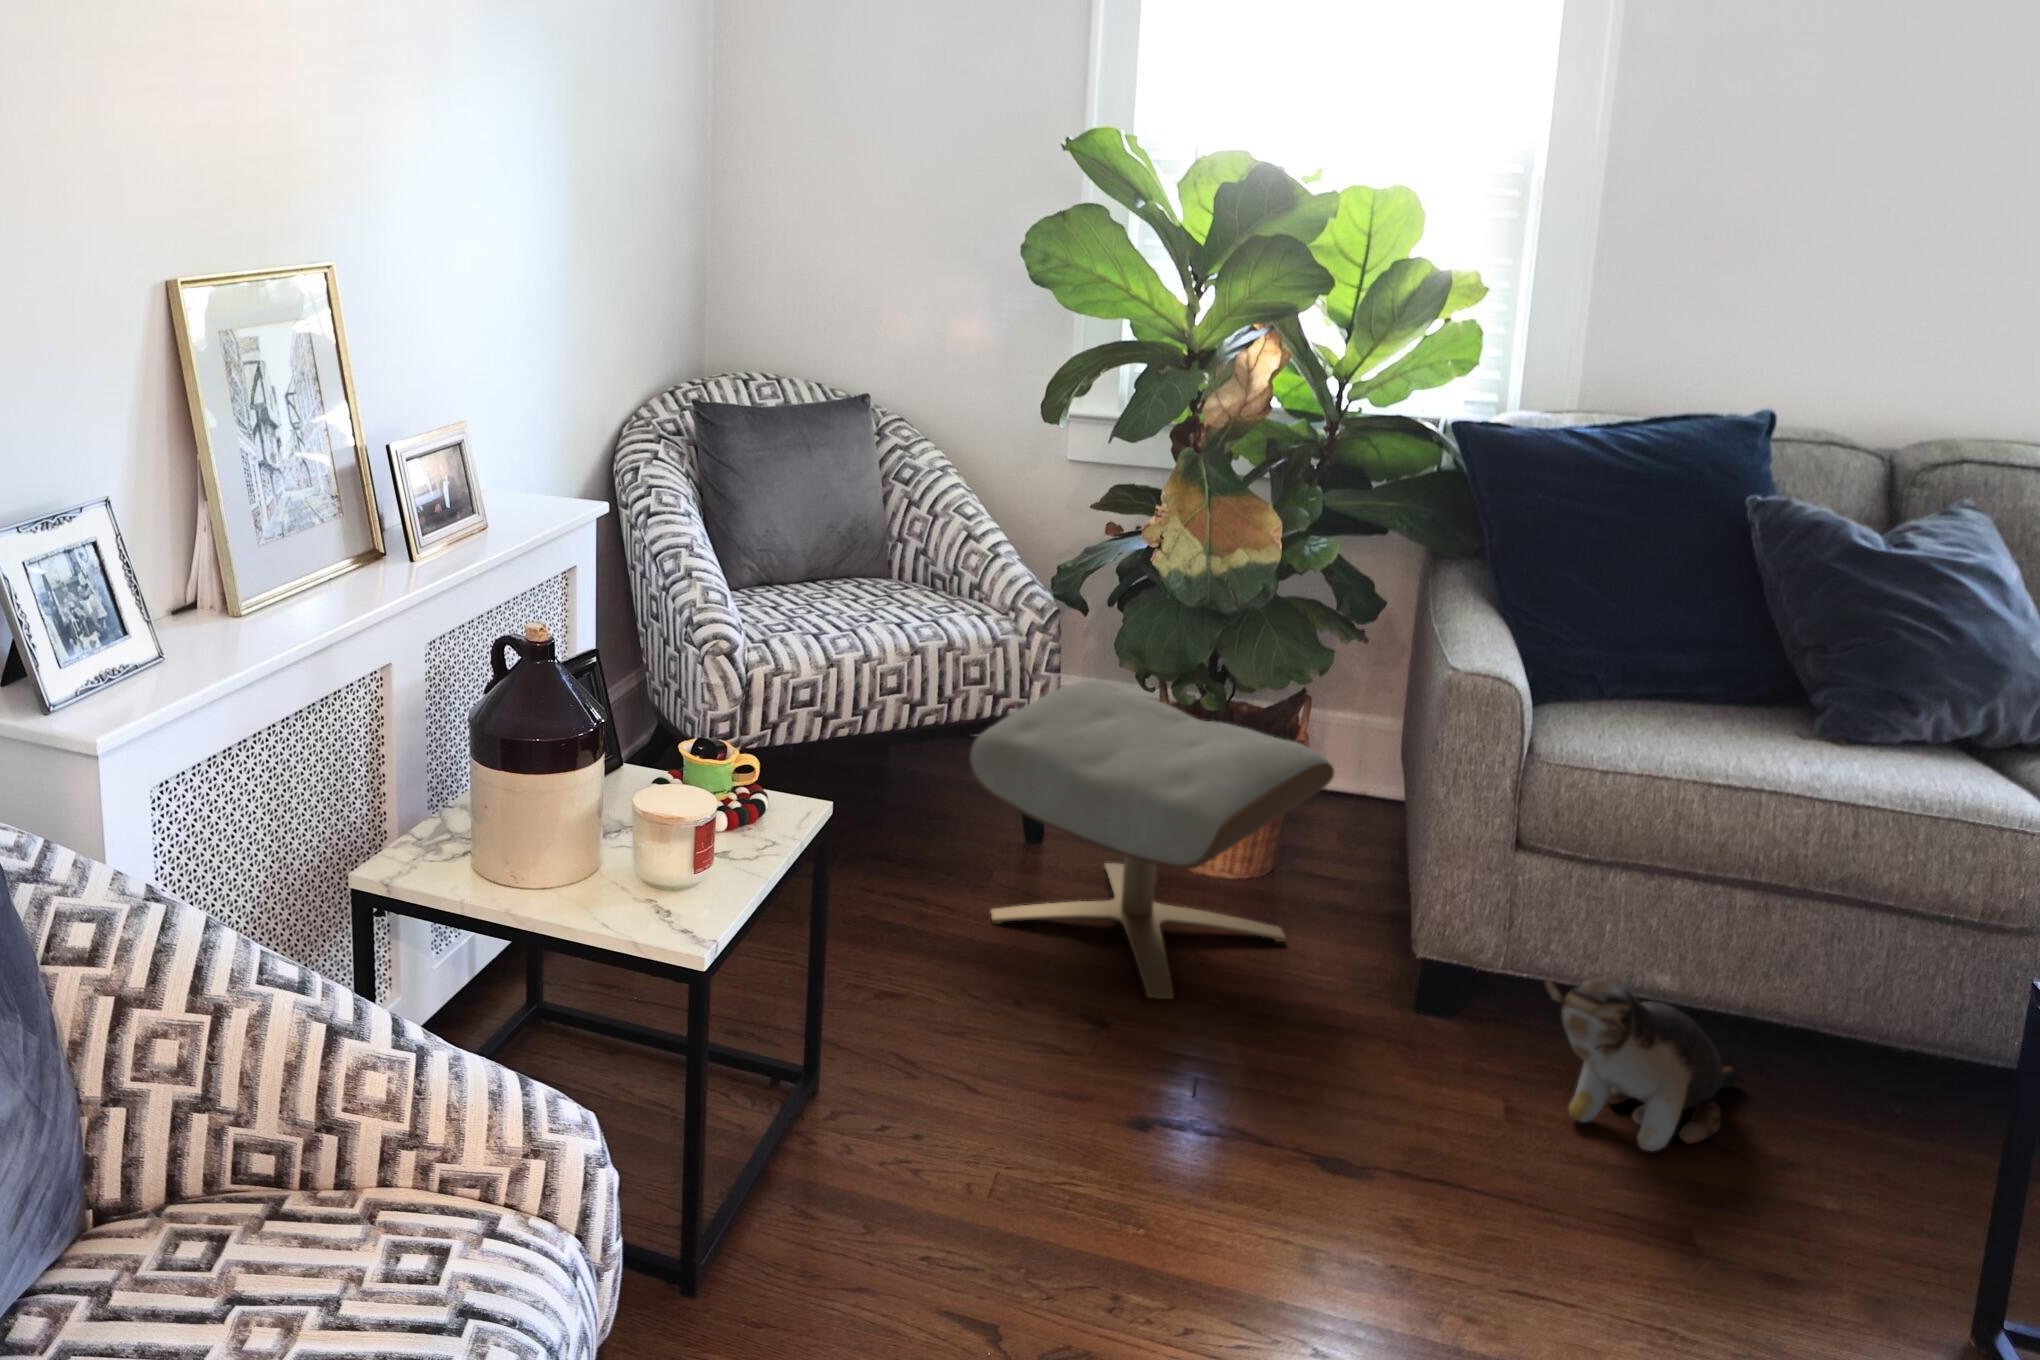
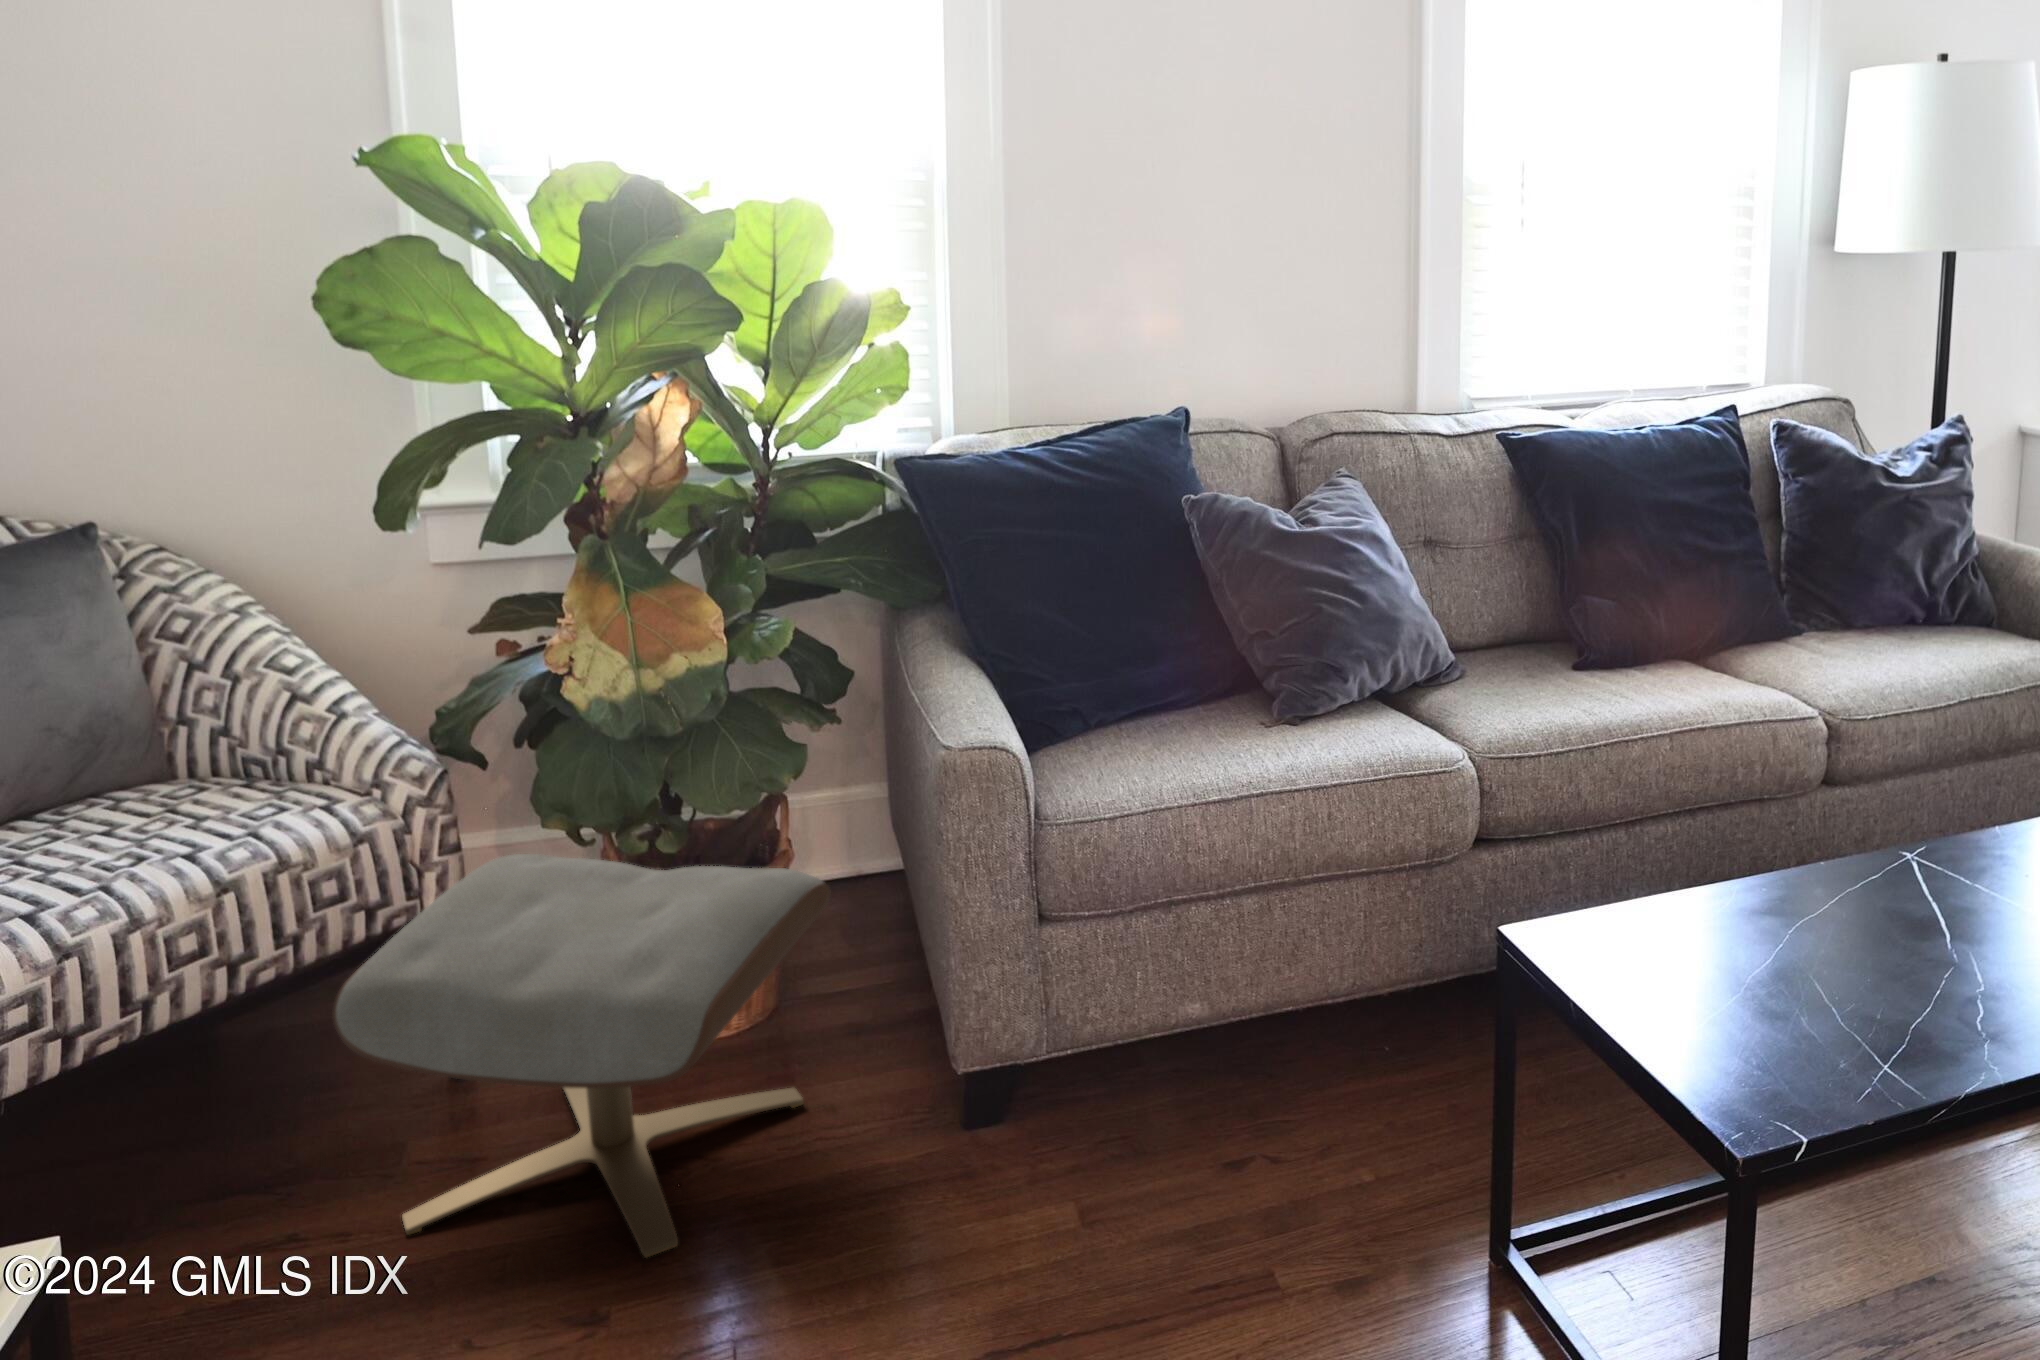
plush toy: present [1545,978,1738,1151] -> none [1096,1040,1267,1208]

